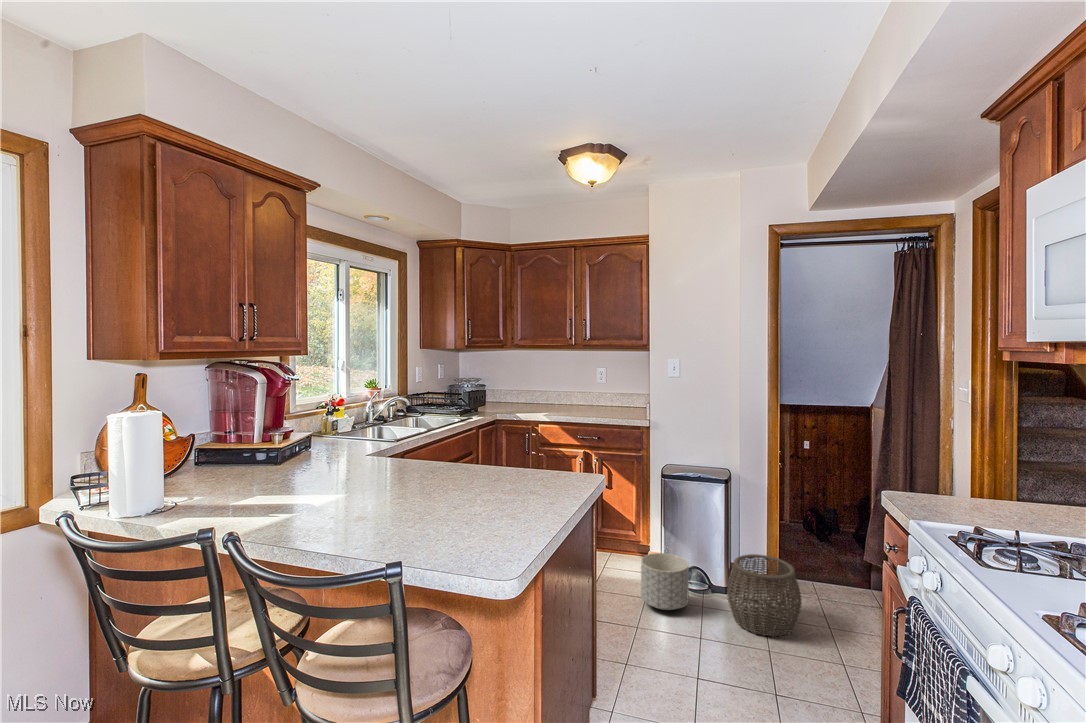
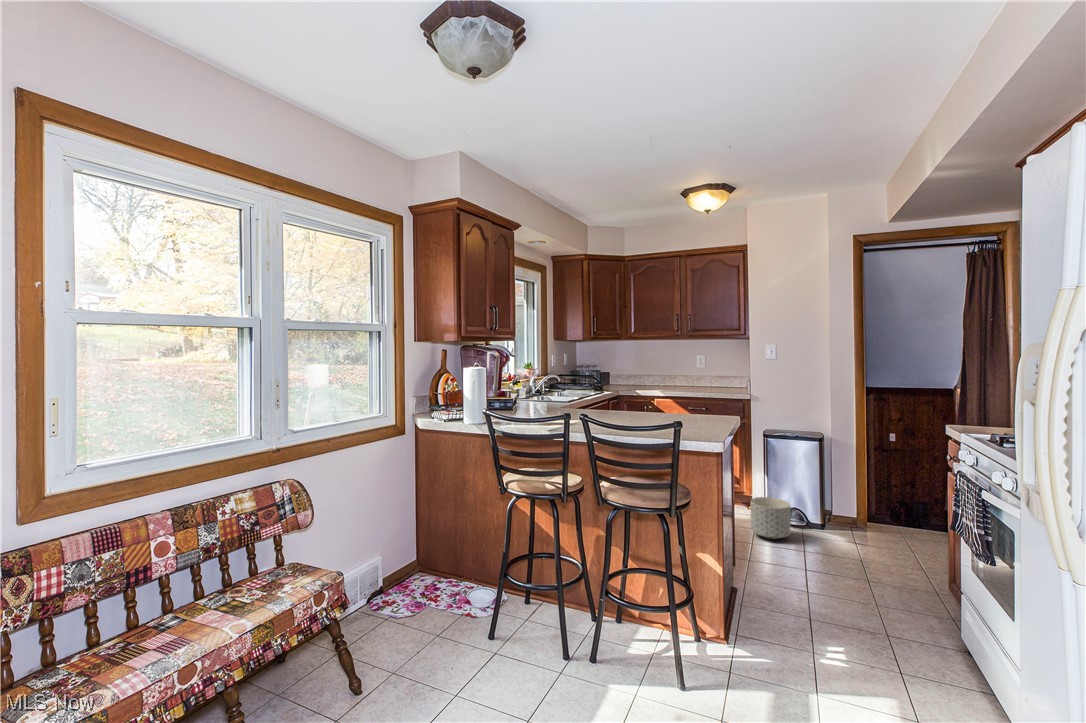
woven basket: present [727,554,802,637] -> none [823,497,888,558]

